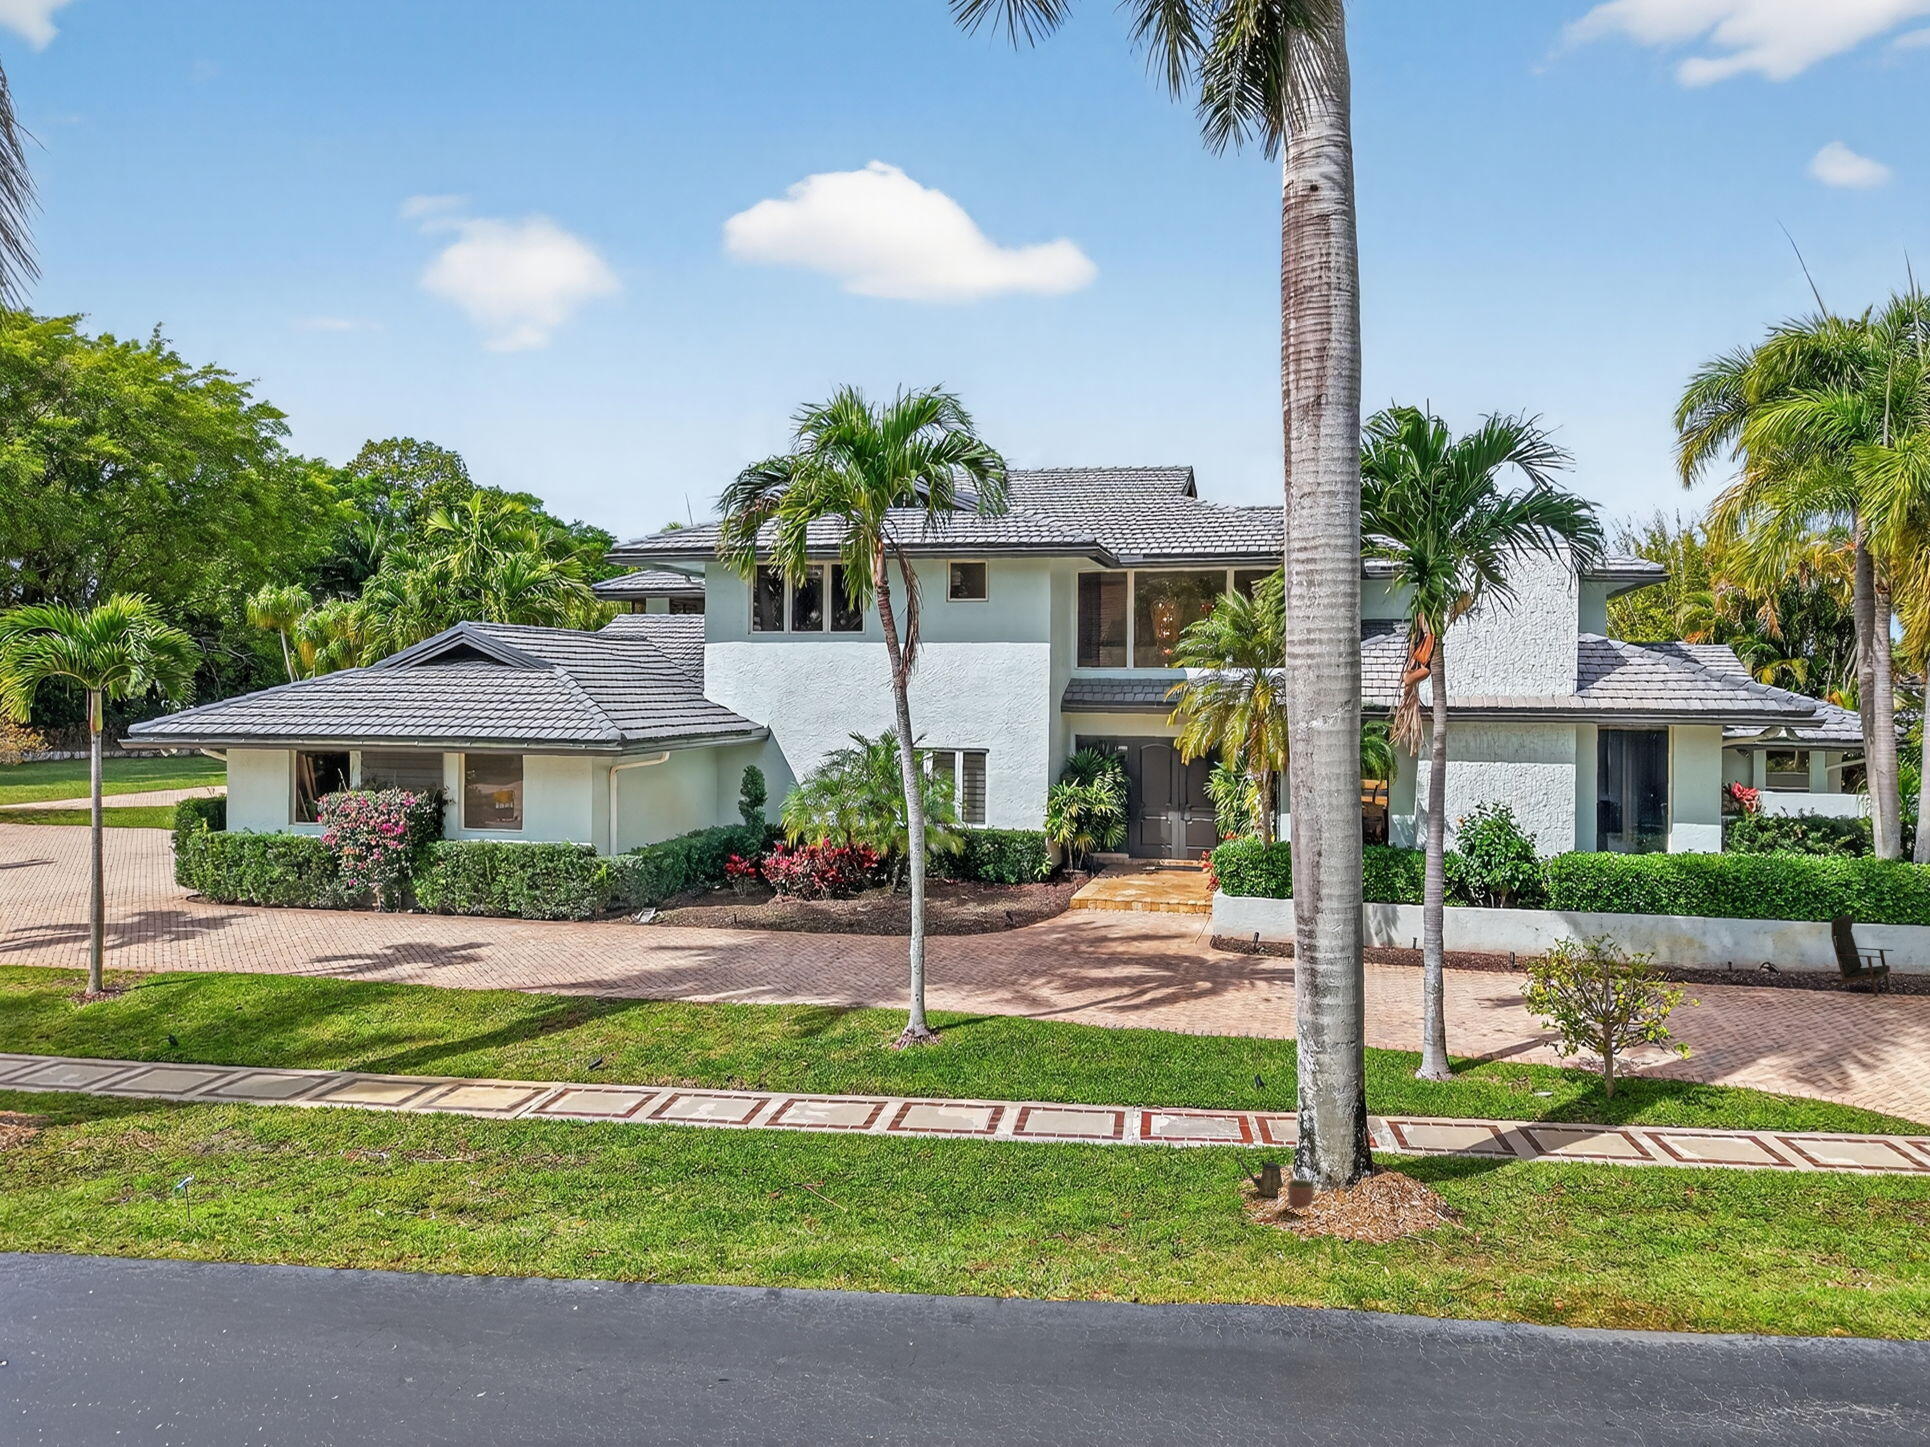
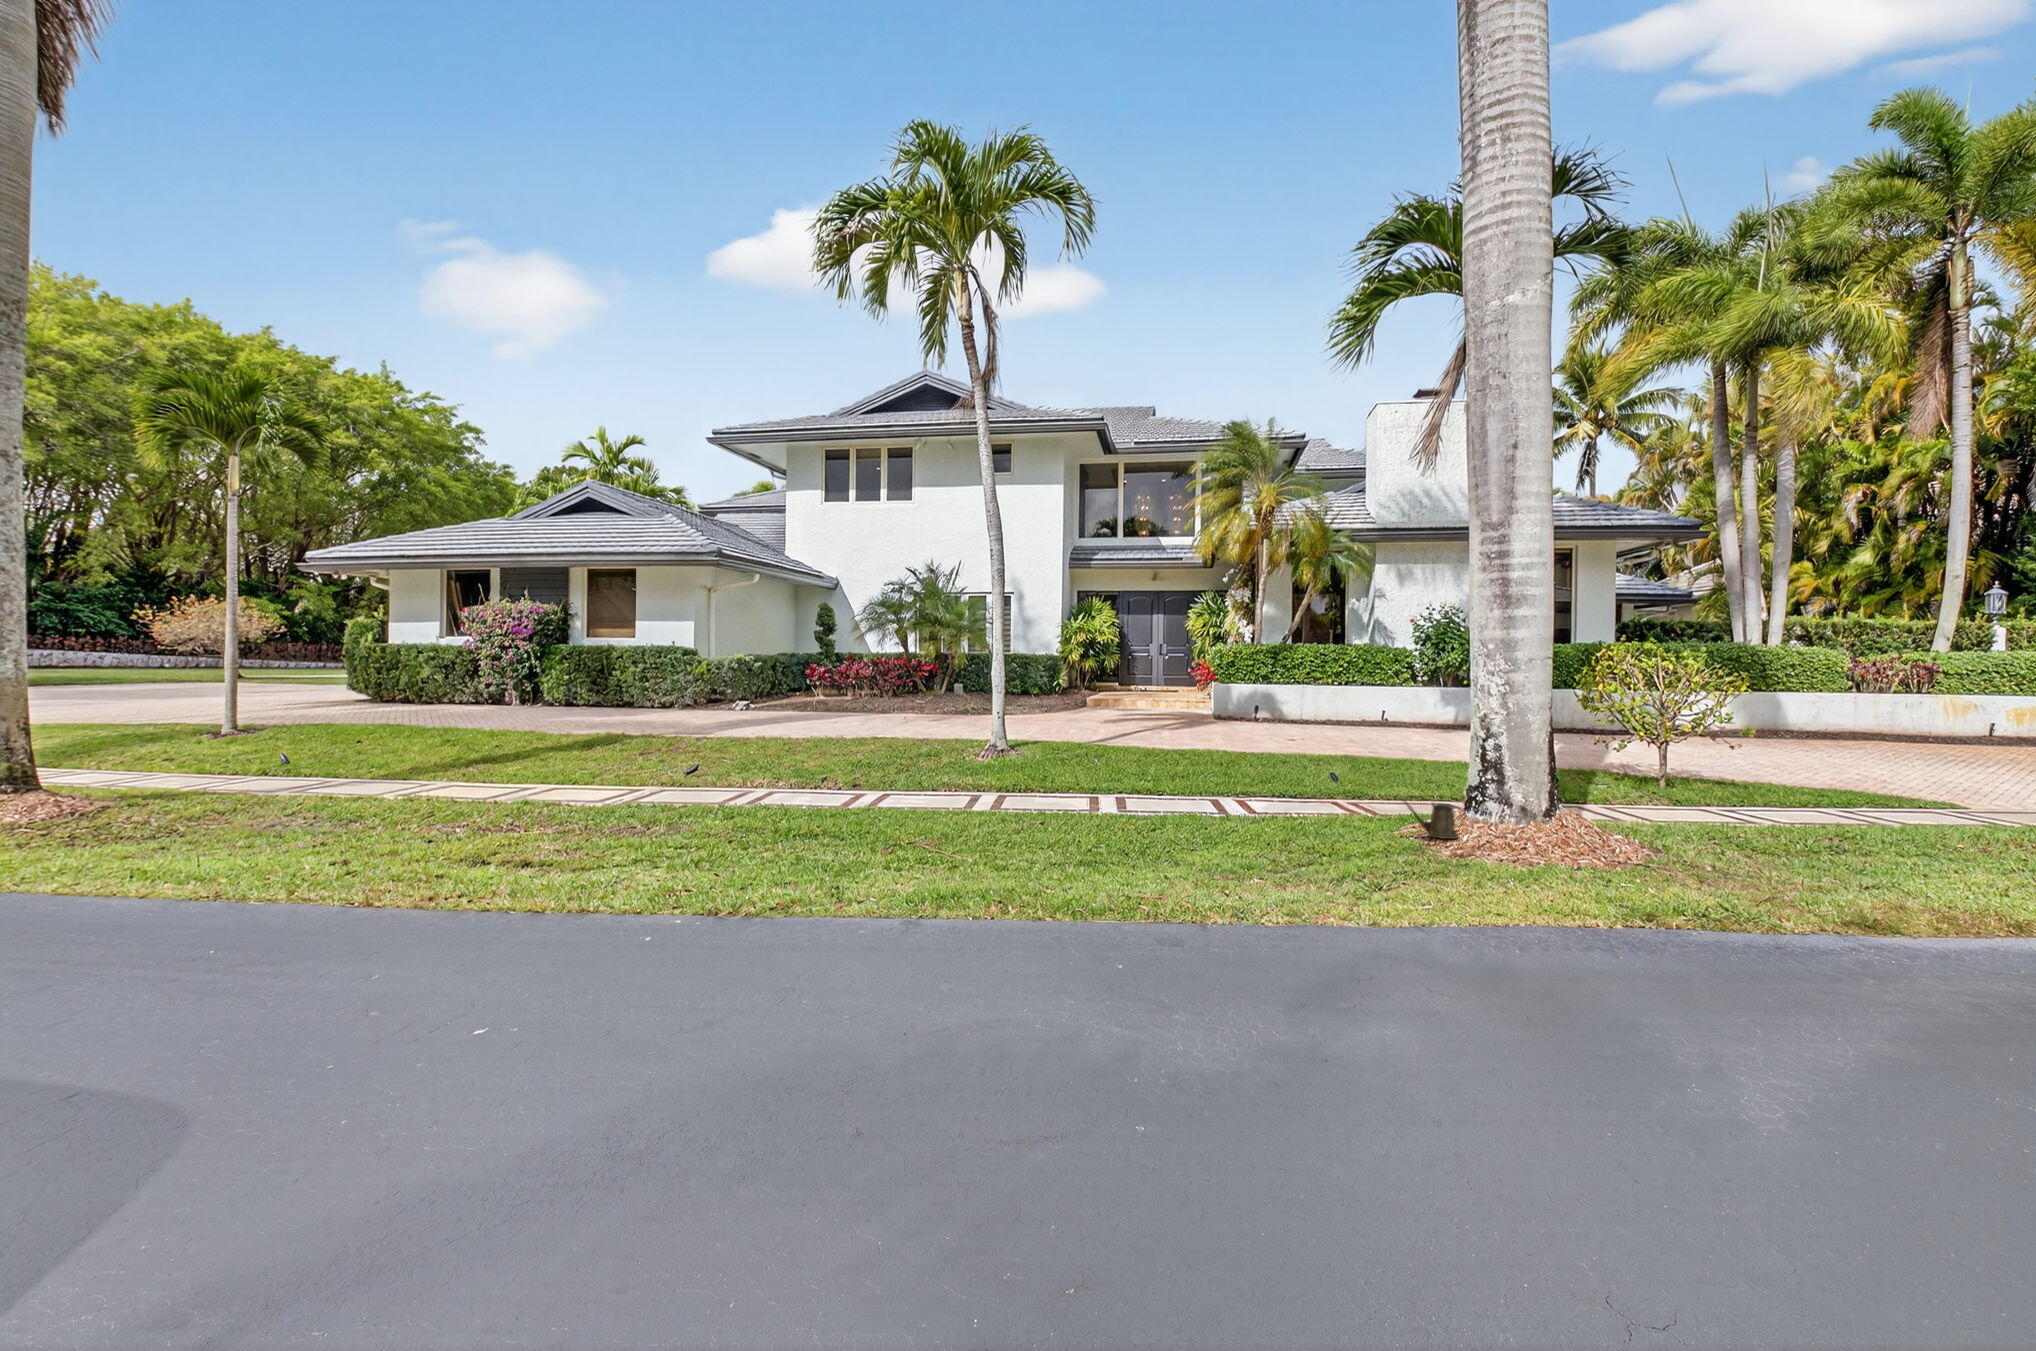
lounge chair: present [1829,914,1893,997] -> none [1747,678,1800,741]
planter: present [1288,1179,1314,1209] -> none [1477,815,1510,851]

